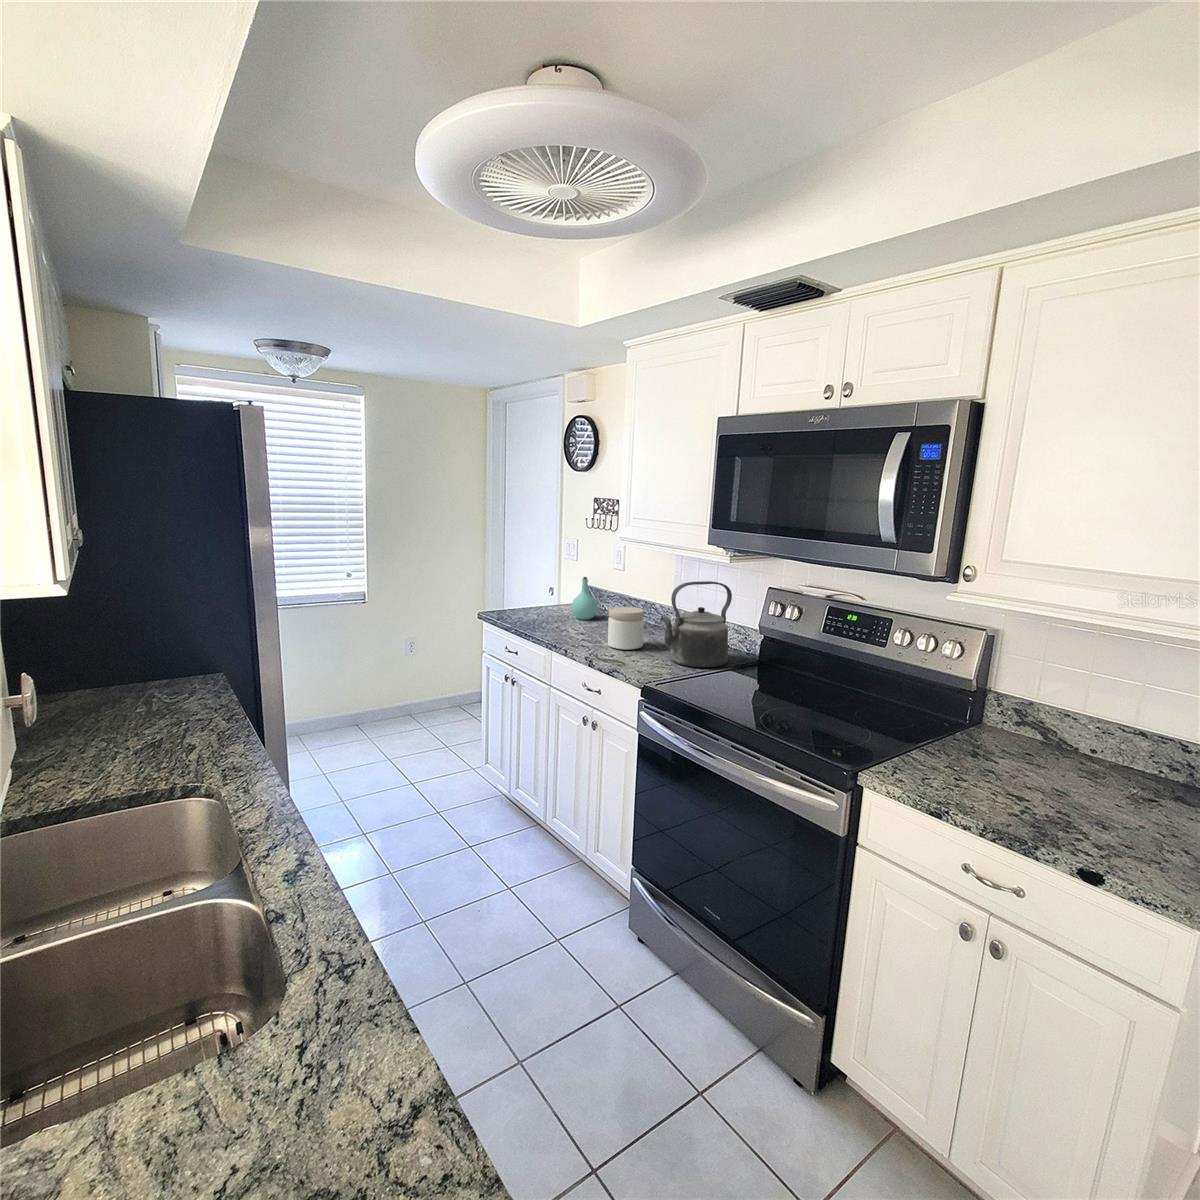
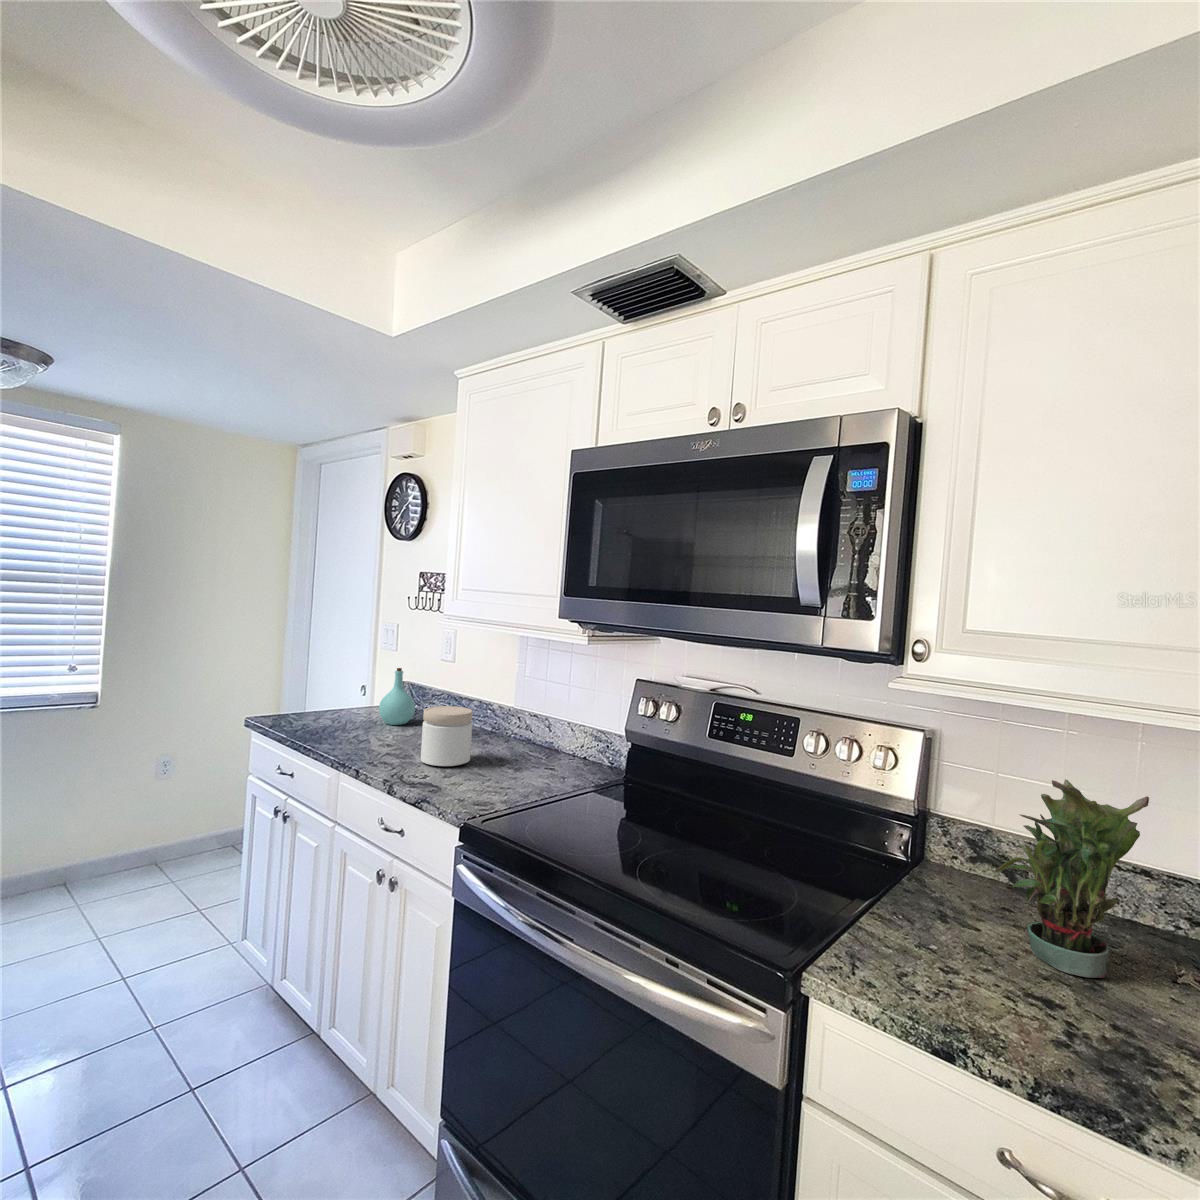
kettle: present [661,581,732,668] -> none [493,671,589,790]
potted plant: none [1007,662,1113,791] -> present [993,779,1149,978]

